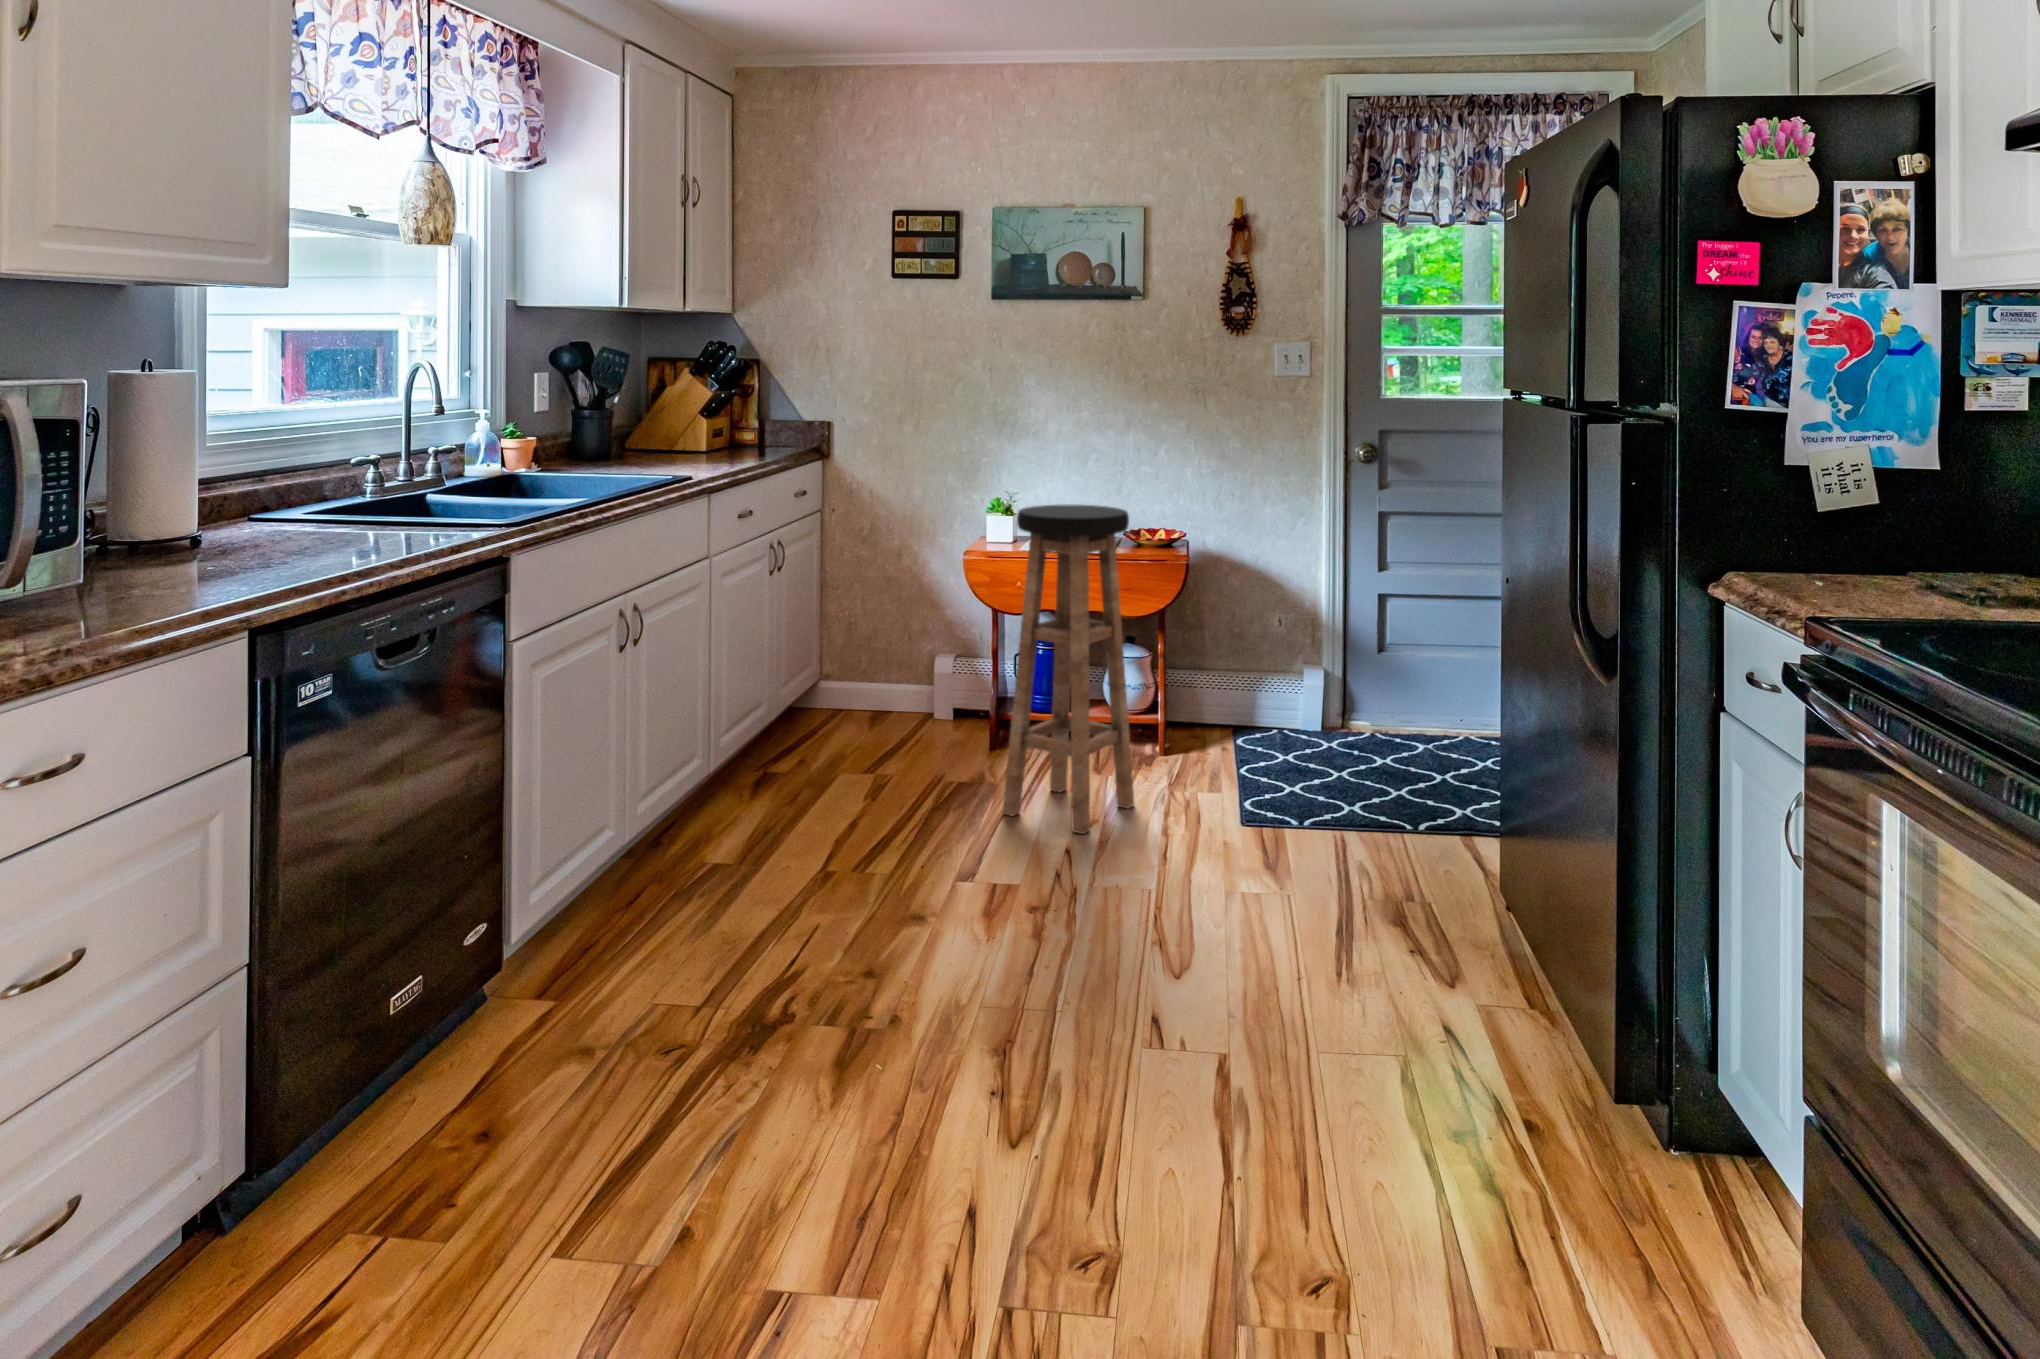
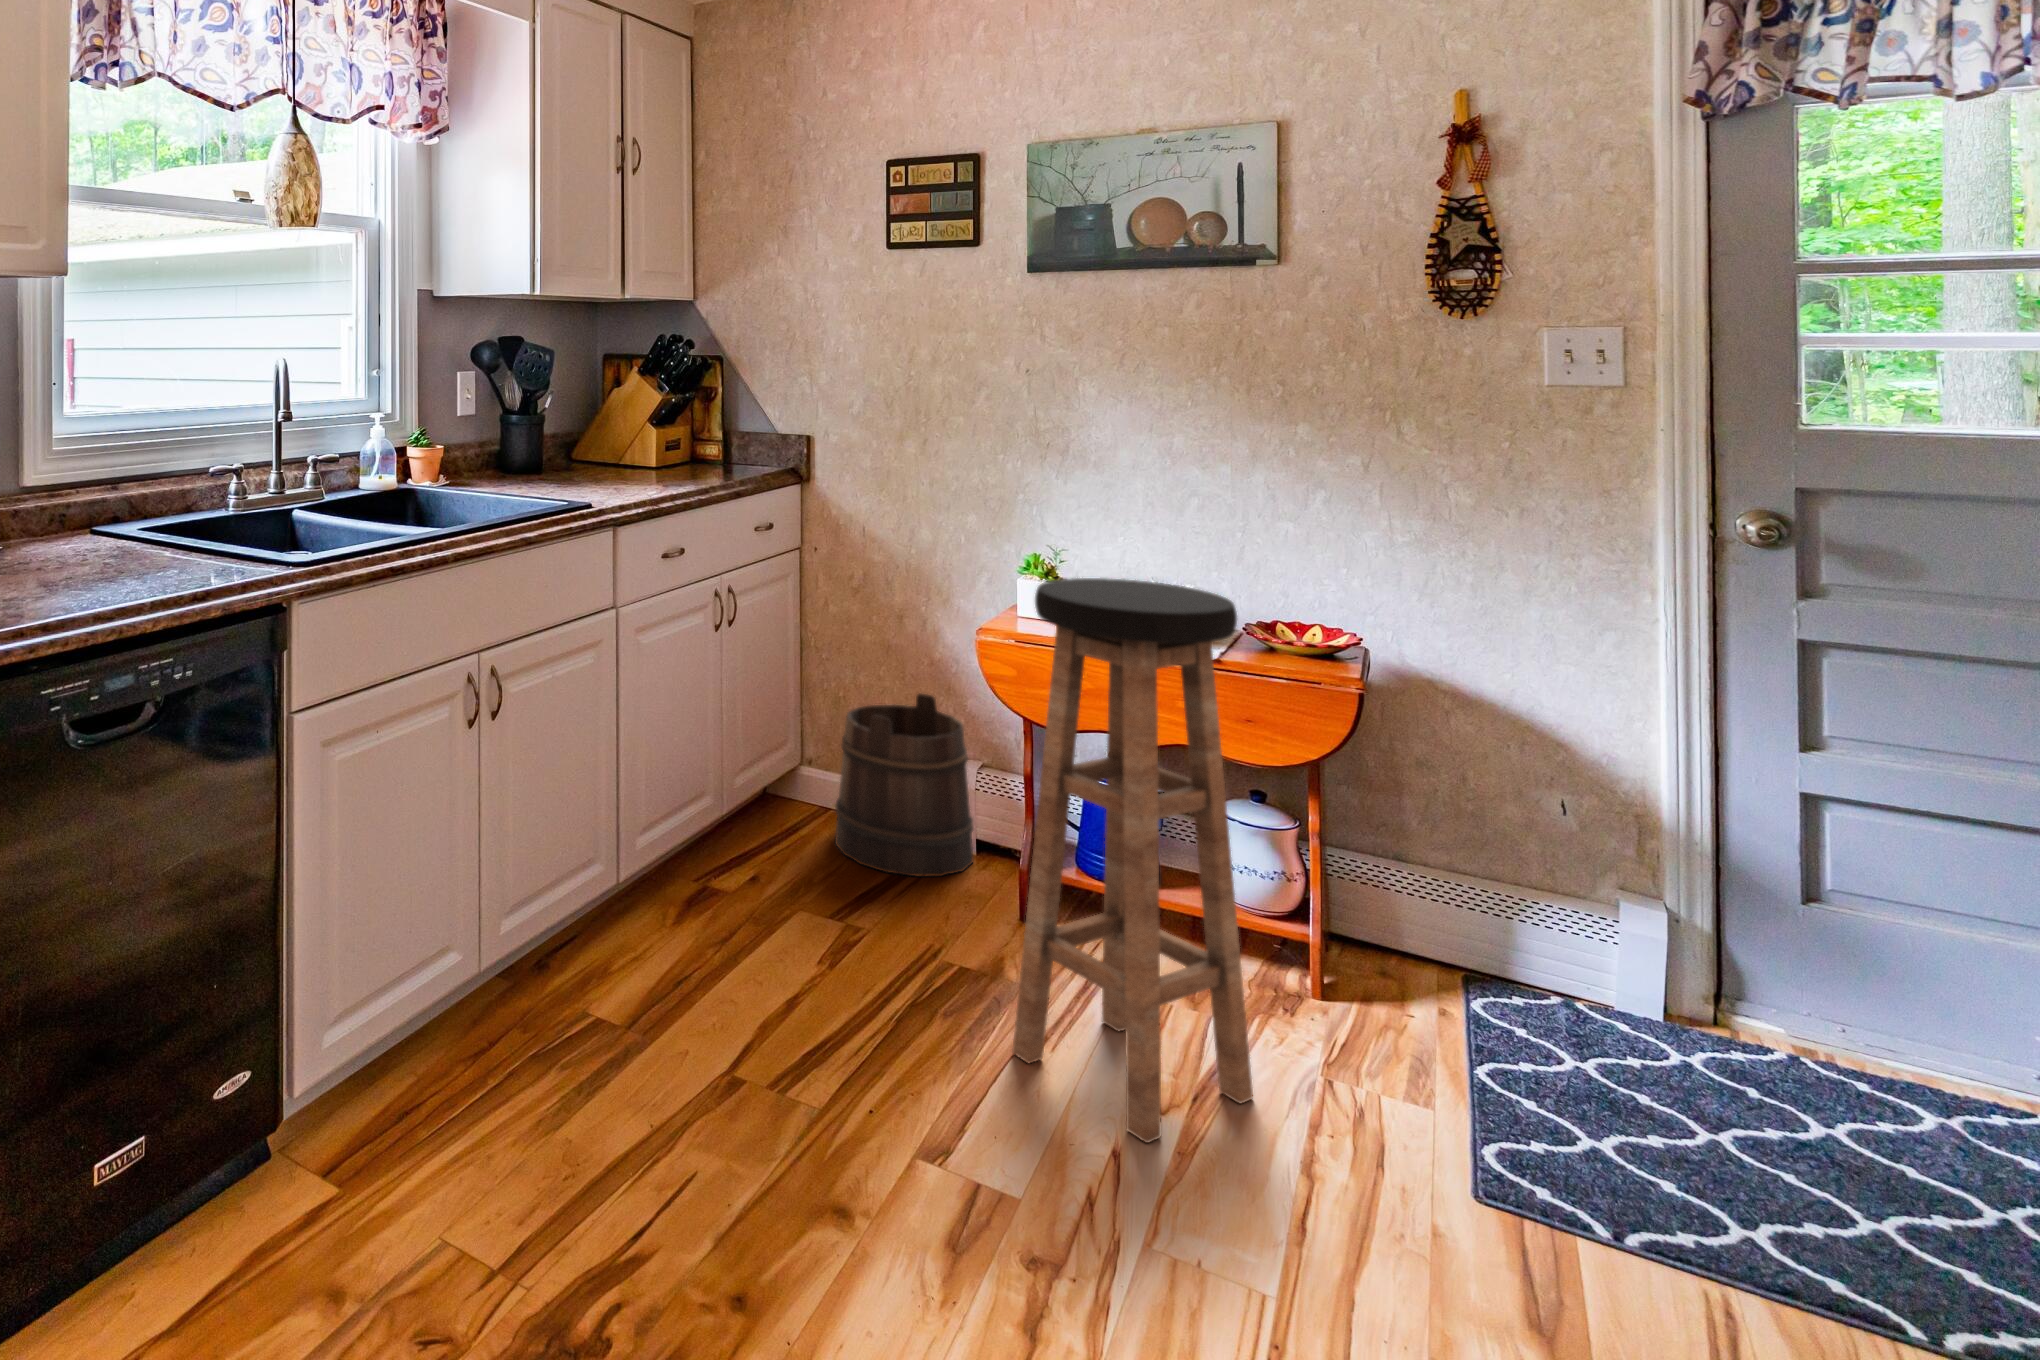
bucket: none [852,613,953,743] -> present [835,693,973,876]

